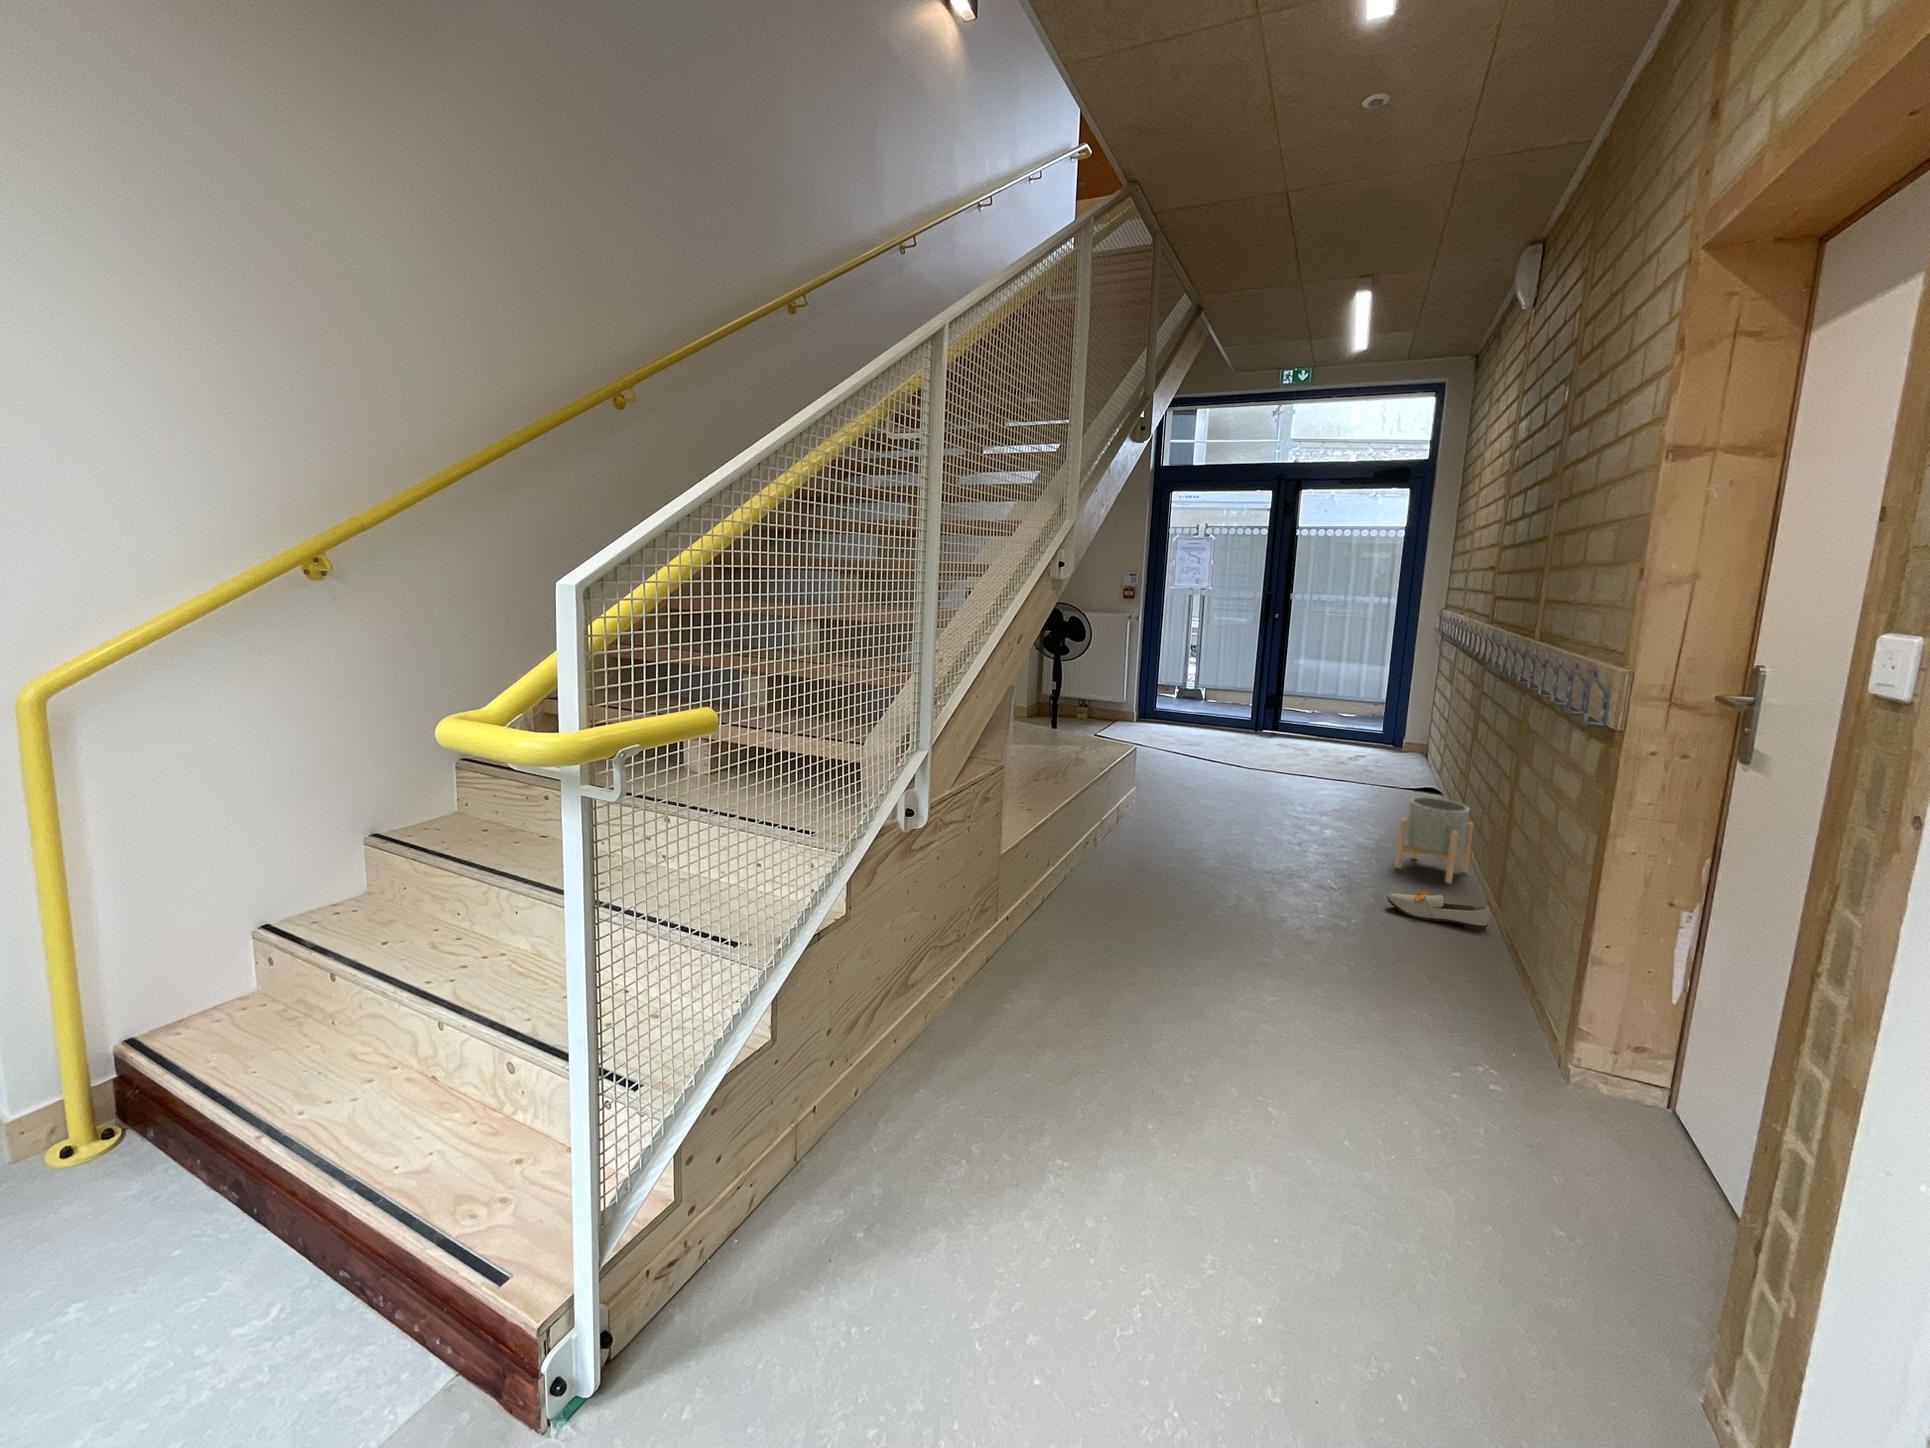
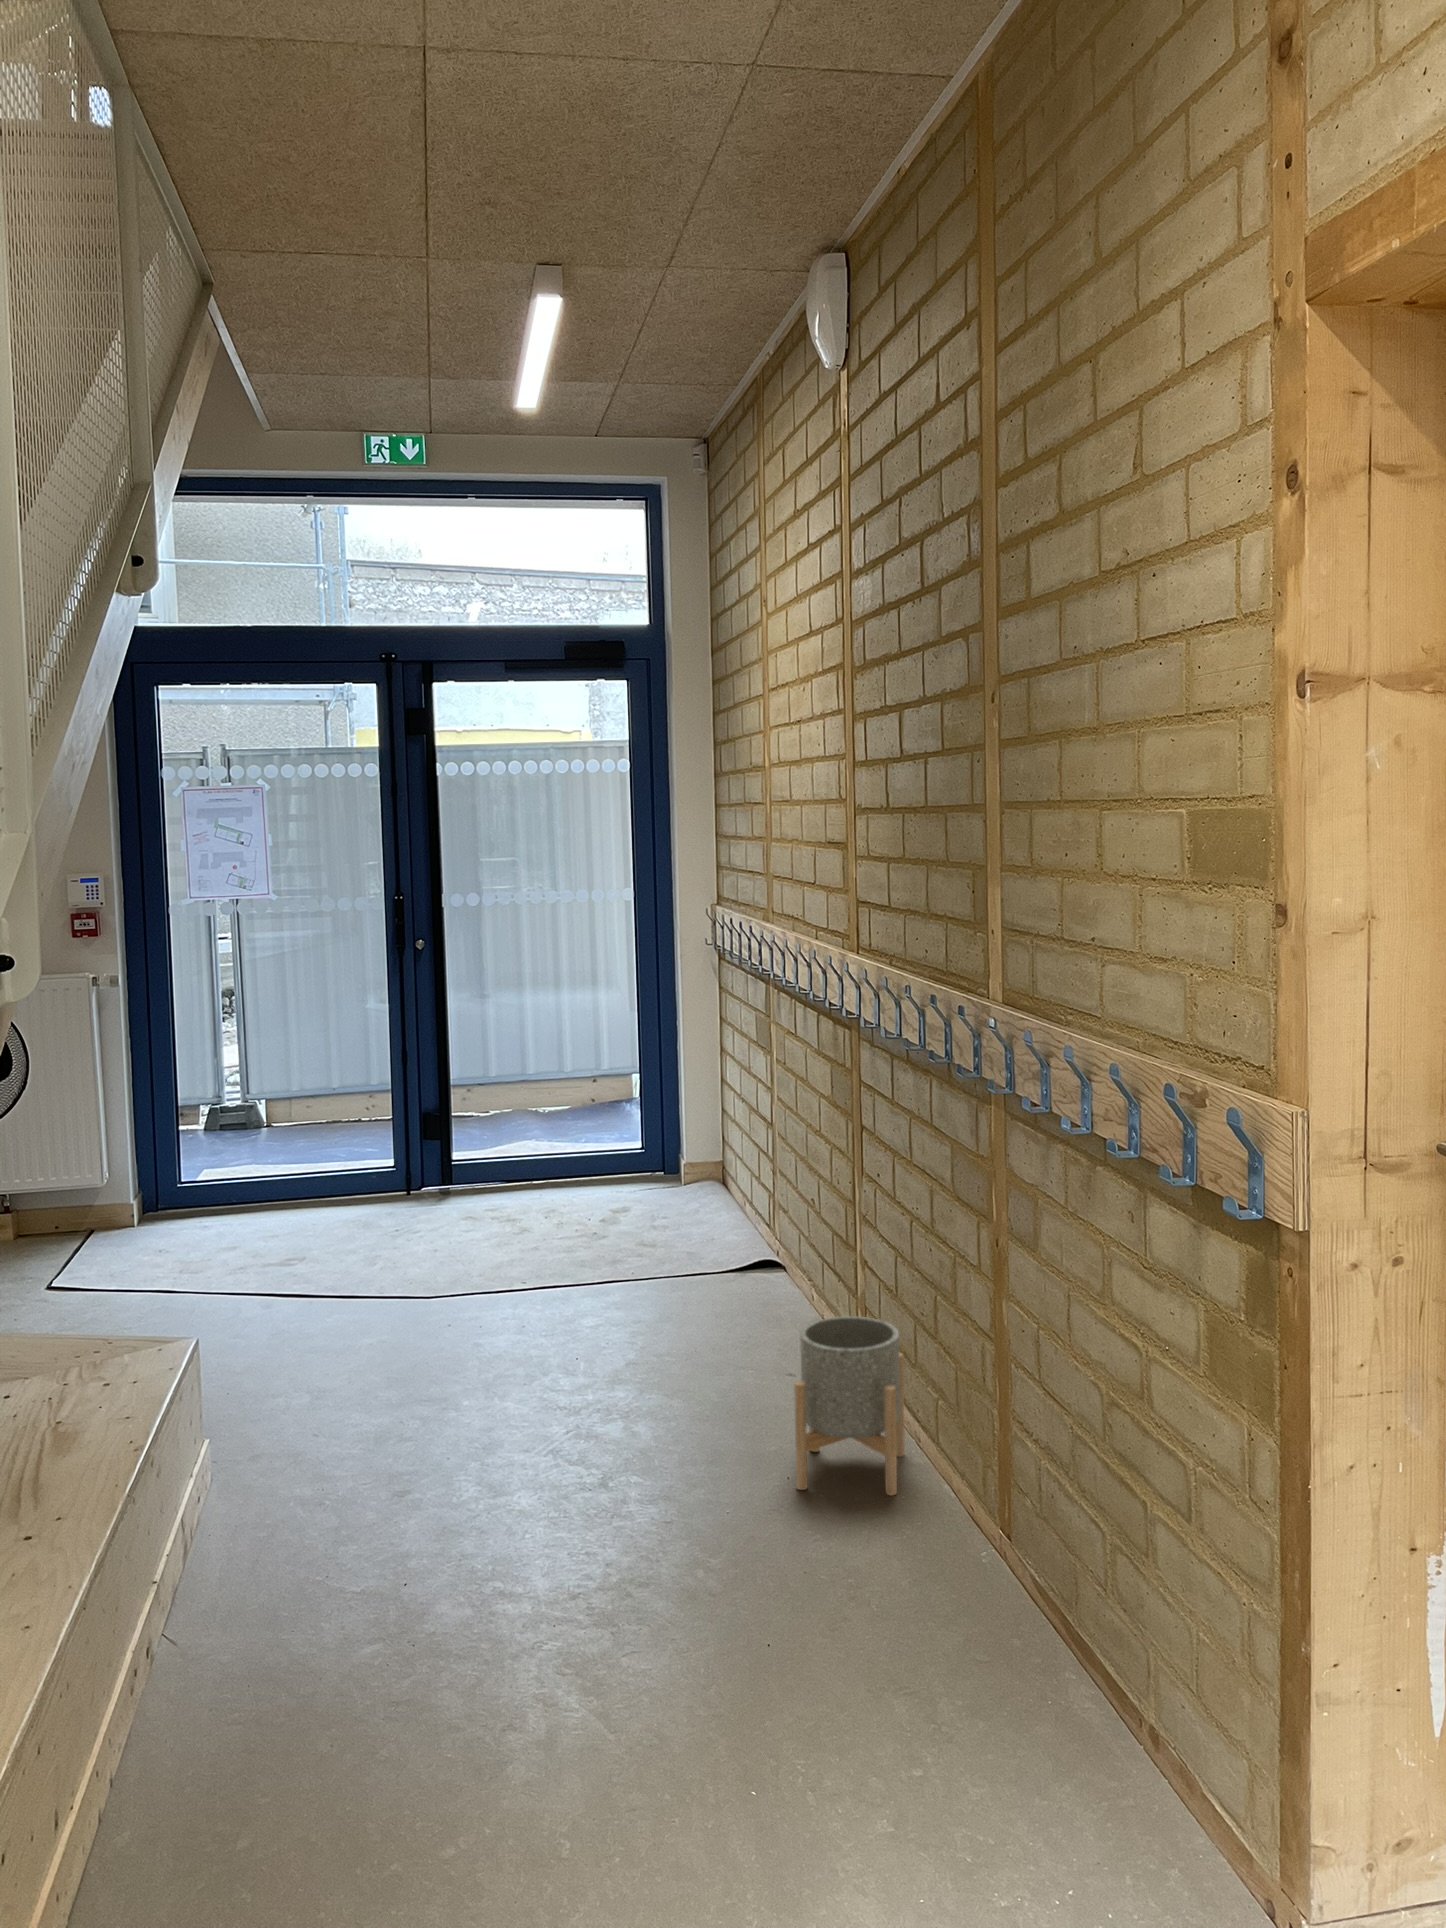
shoe: present [1387,892,1490,931] -> none [833,1548,1006,1622]

